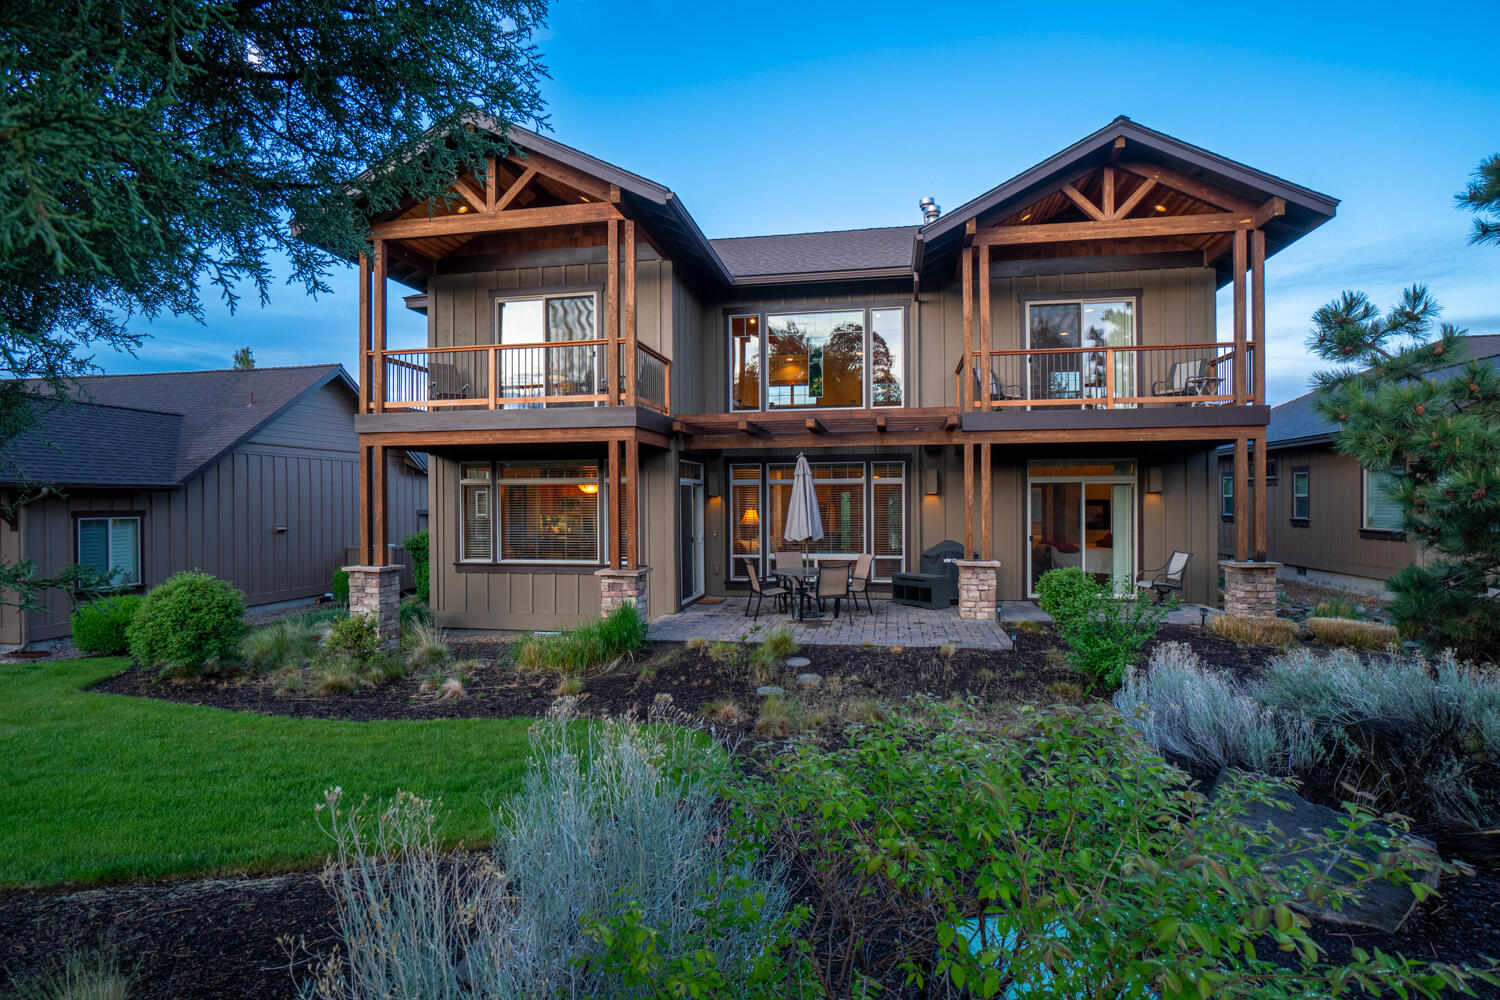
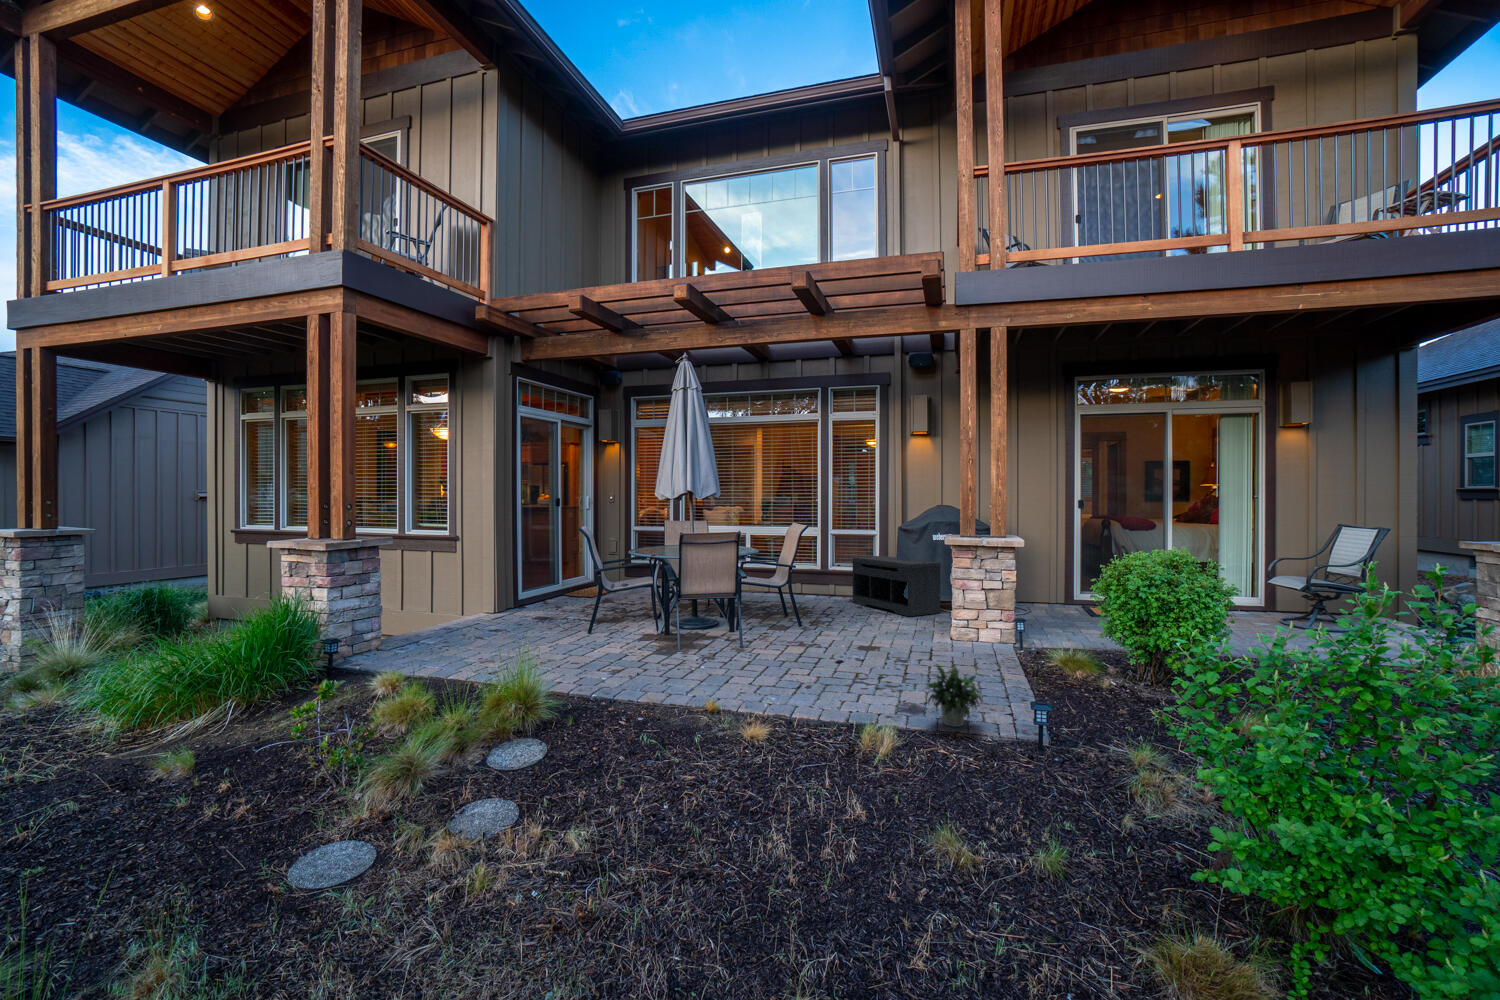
potted plant: none [963,621,988,647] -> present [927,664,981,727]

